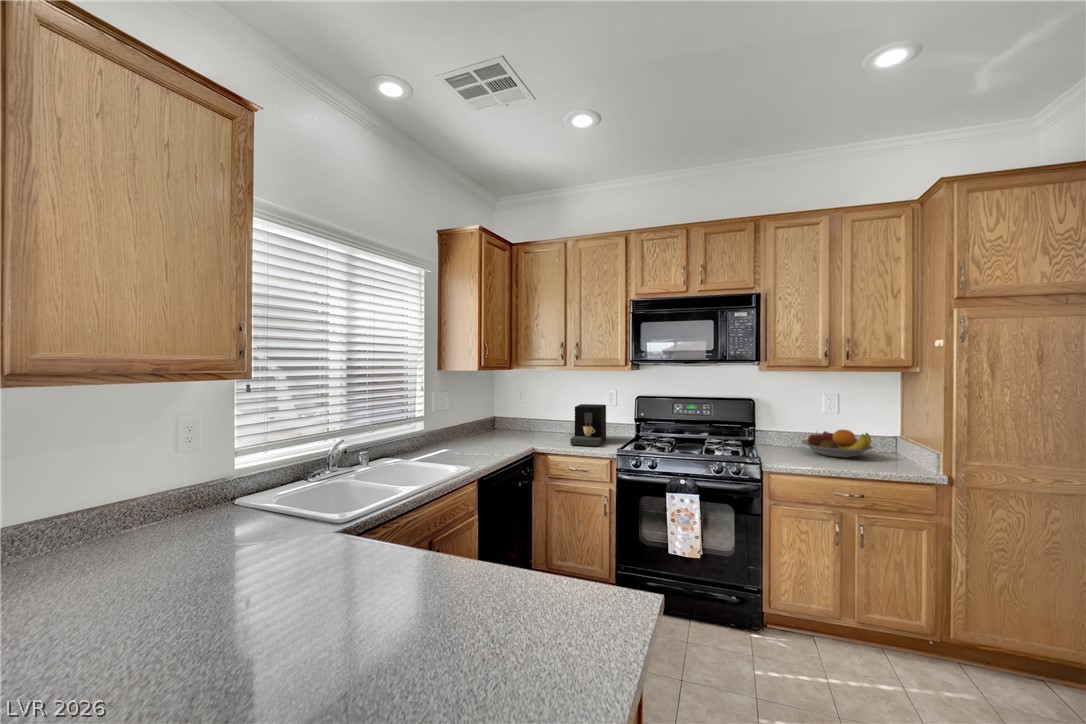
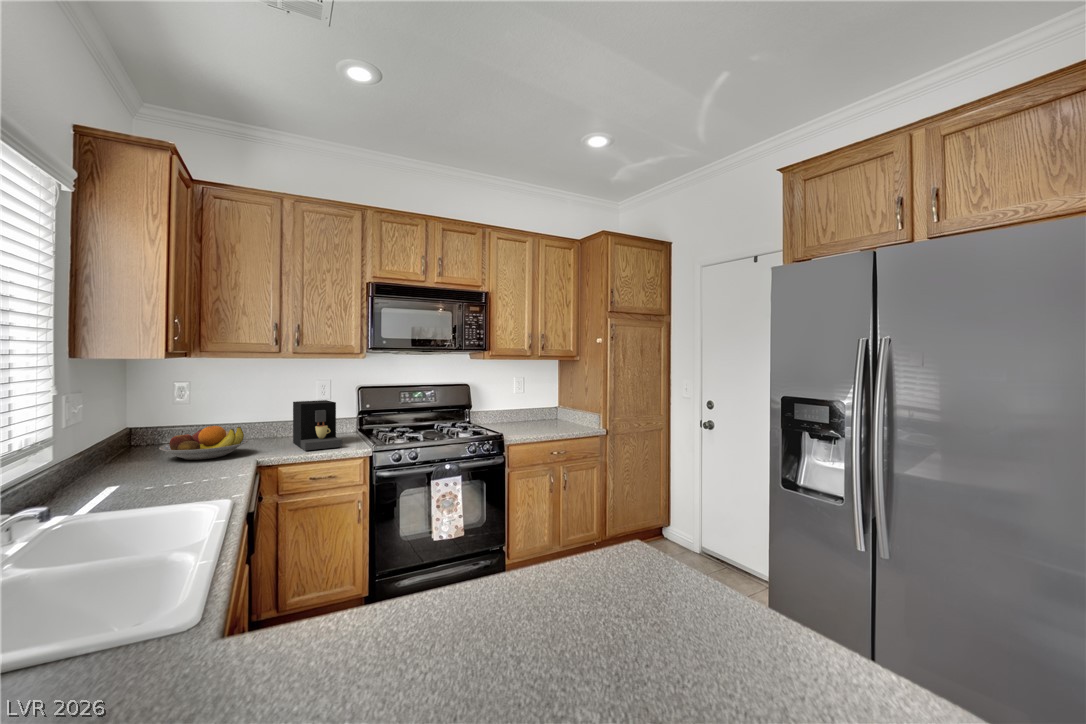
fruit bowl: present [802,430,873,458] -> present [159,426,248,460]

